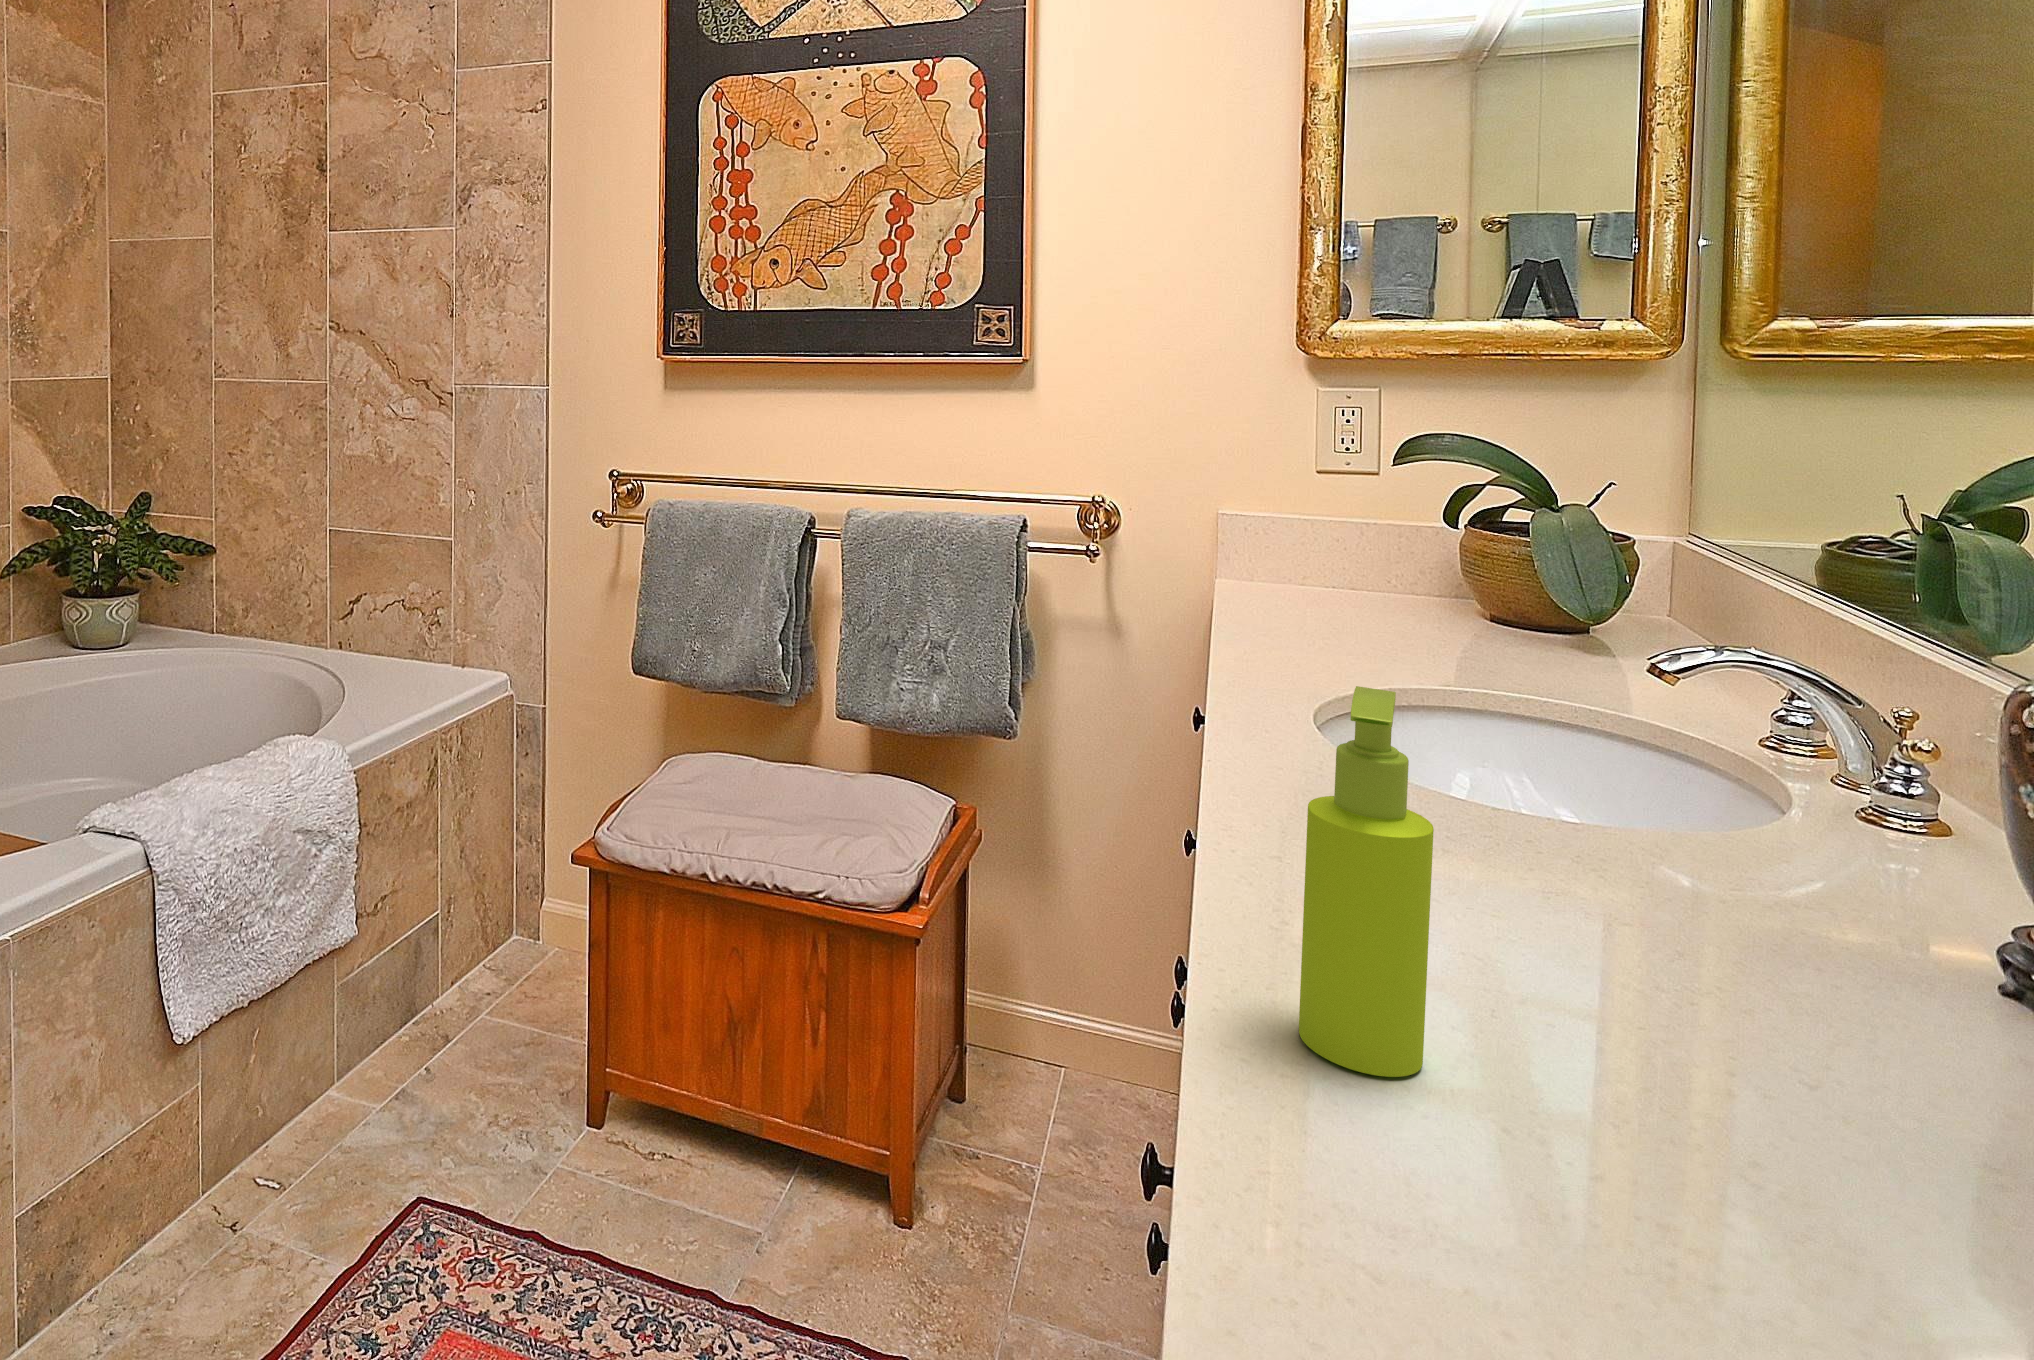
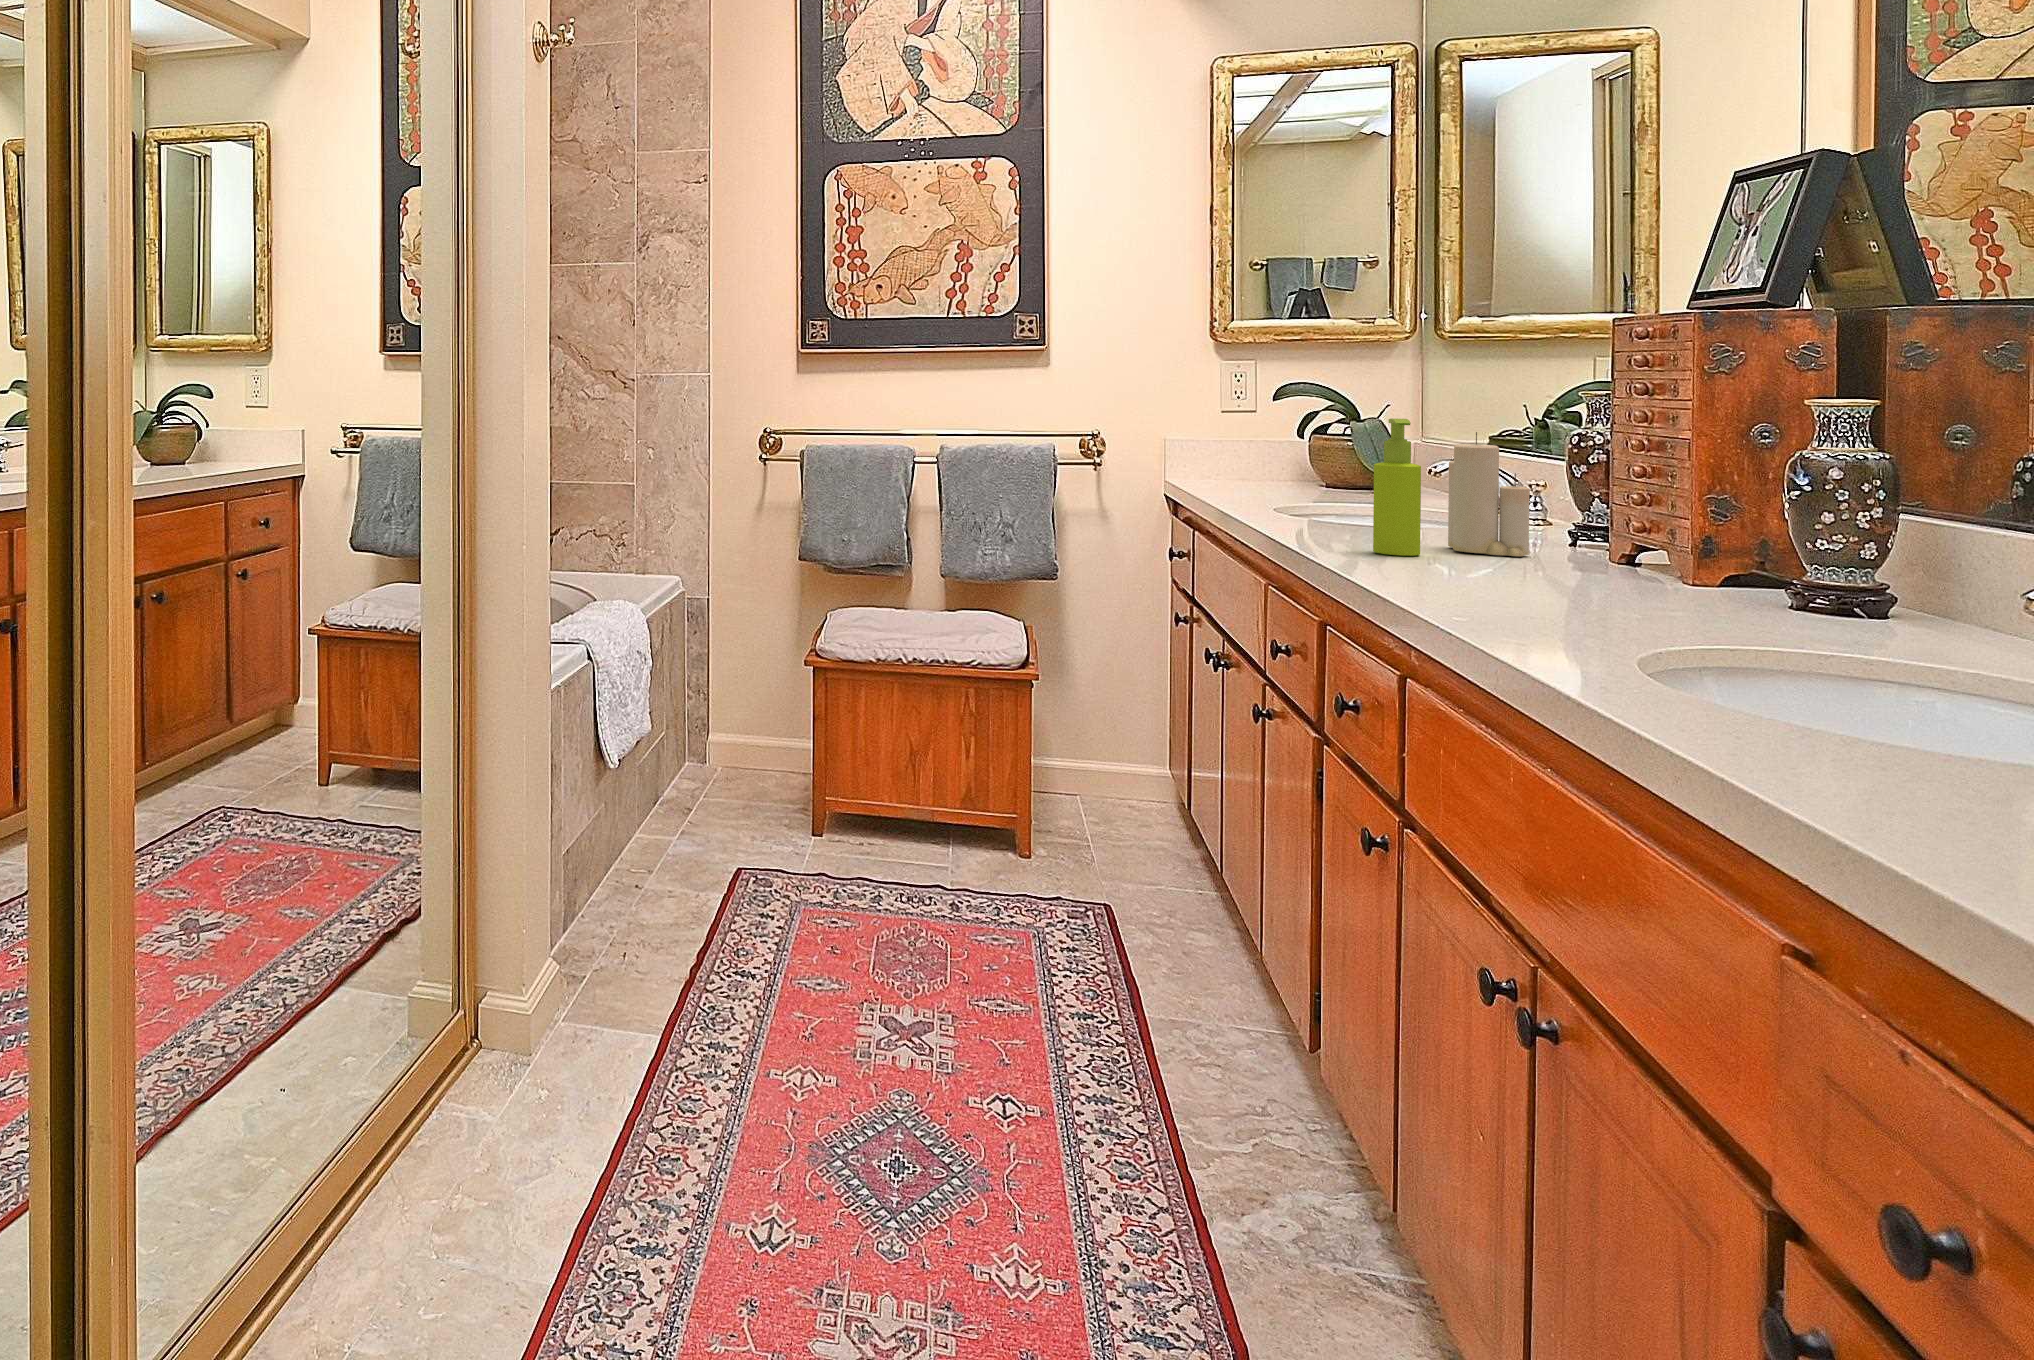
candle: none [1543,734,1775,1121] -> present [1448,432,1529,556]

